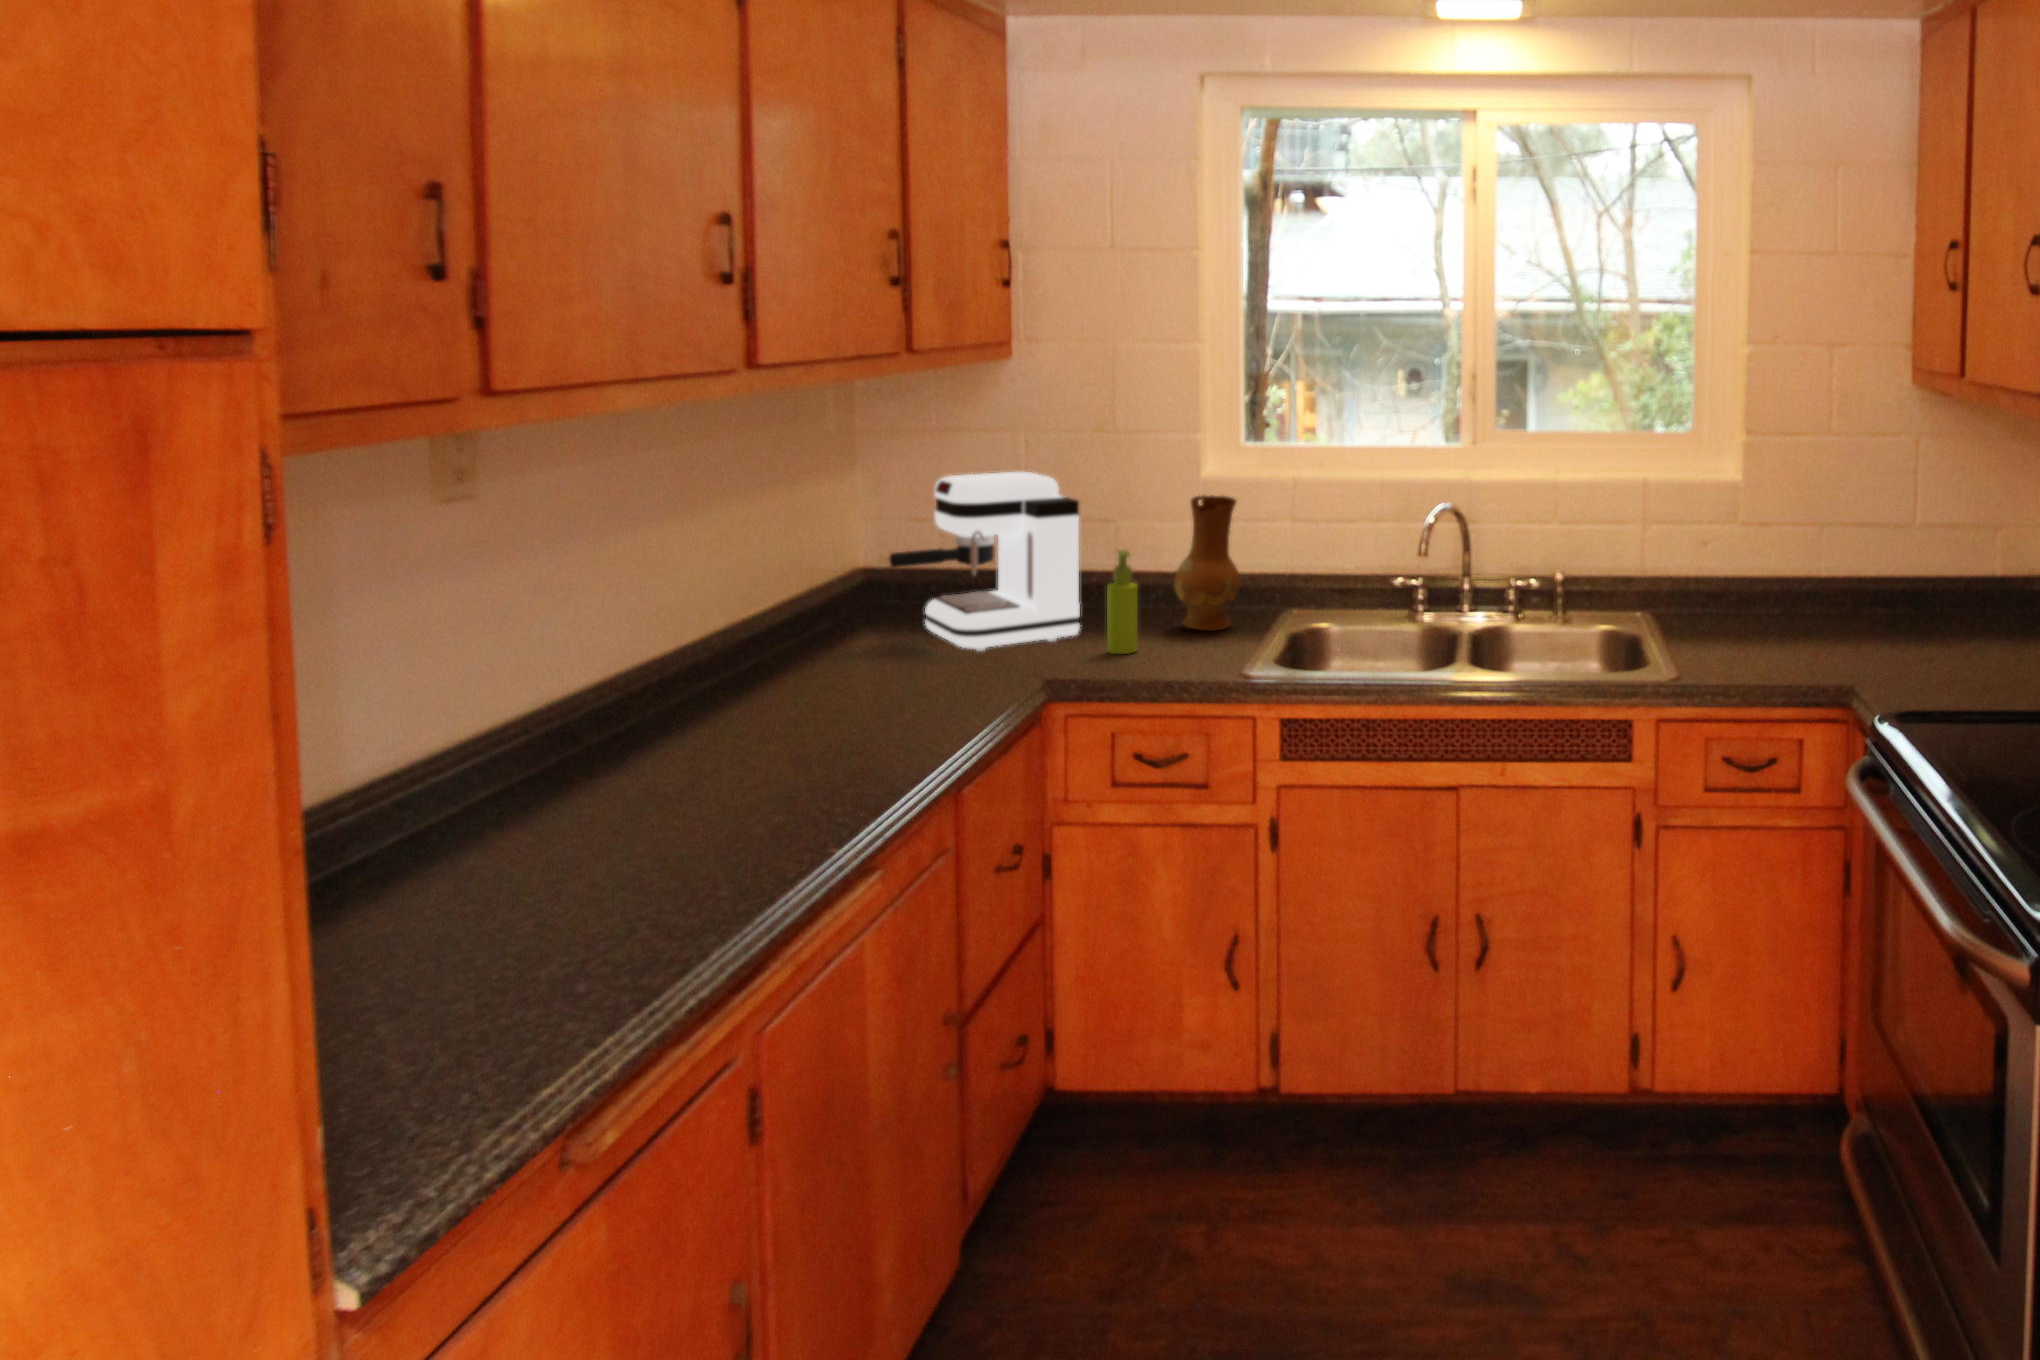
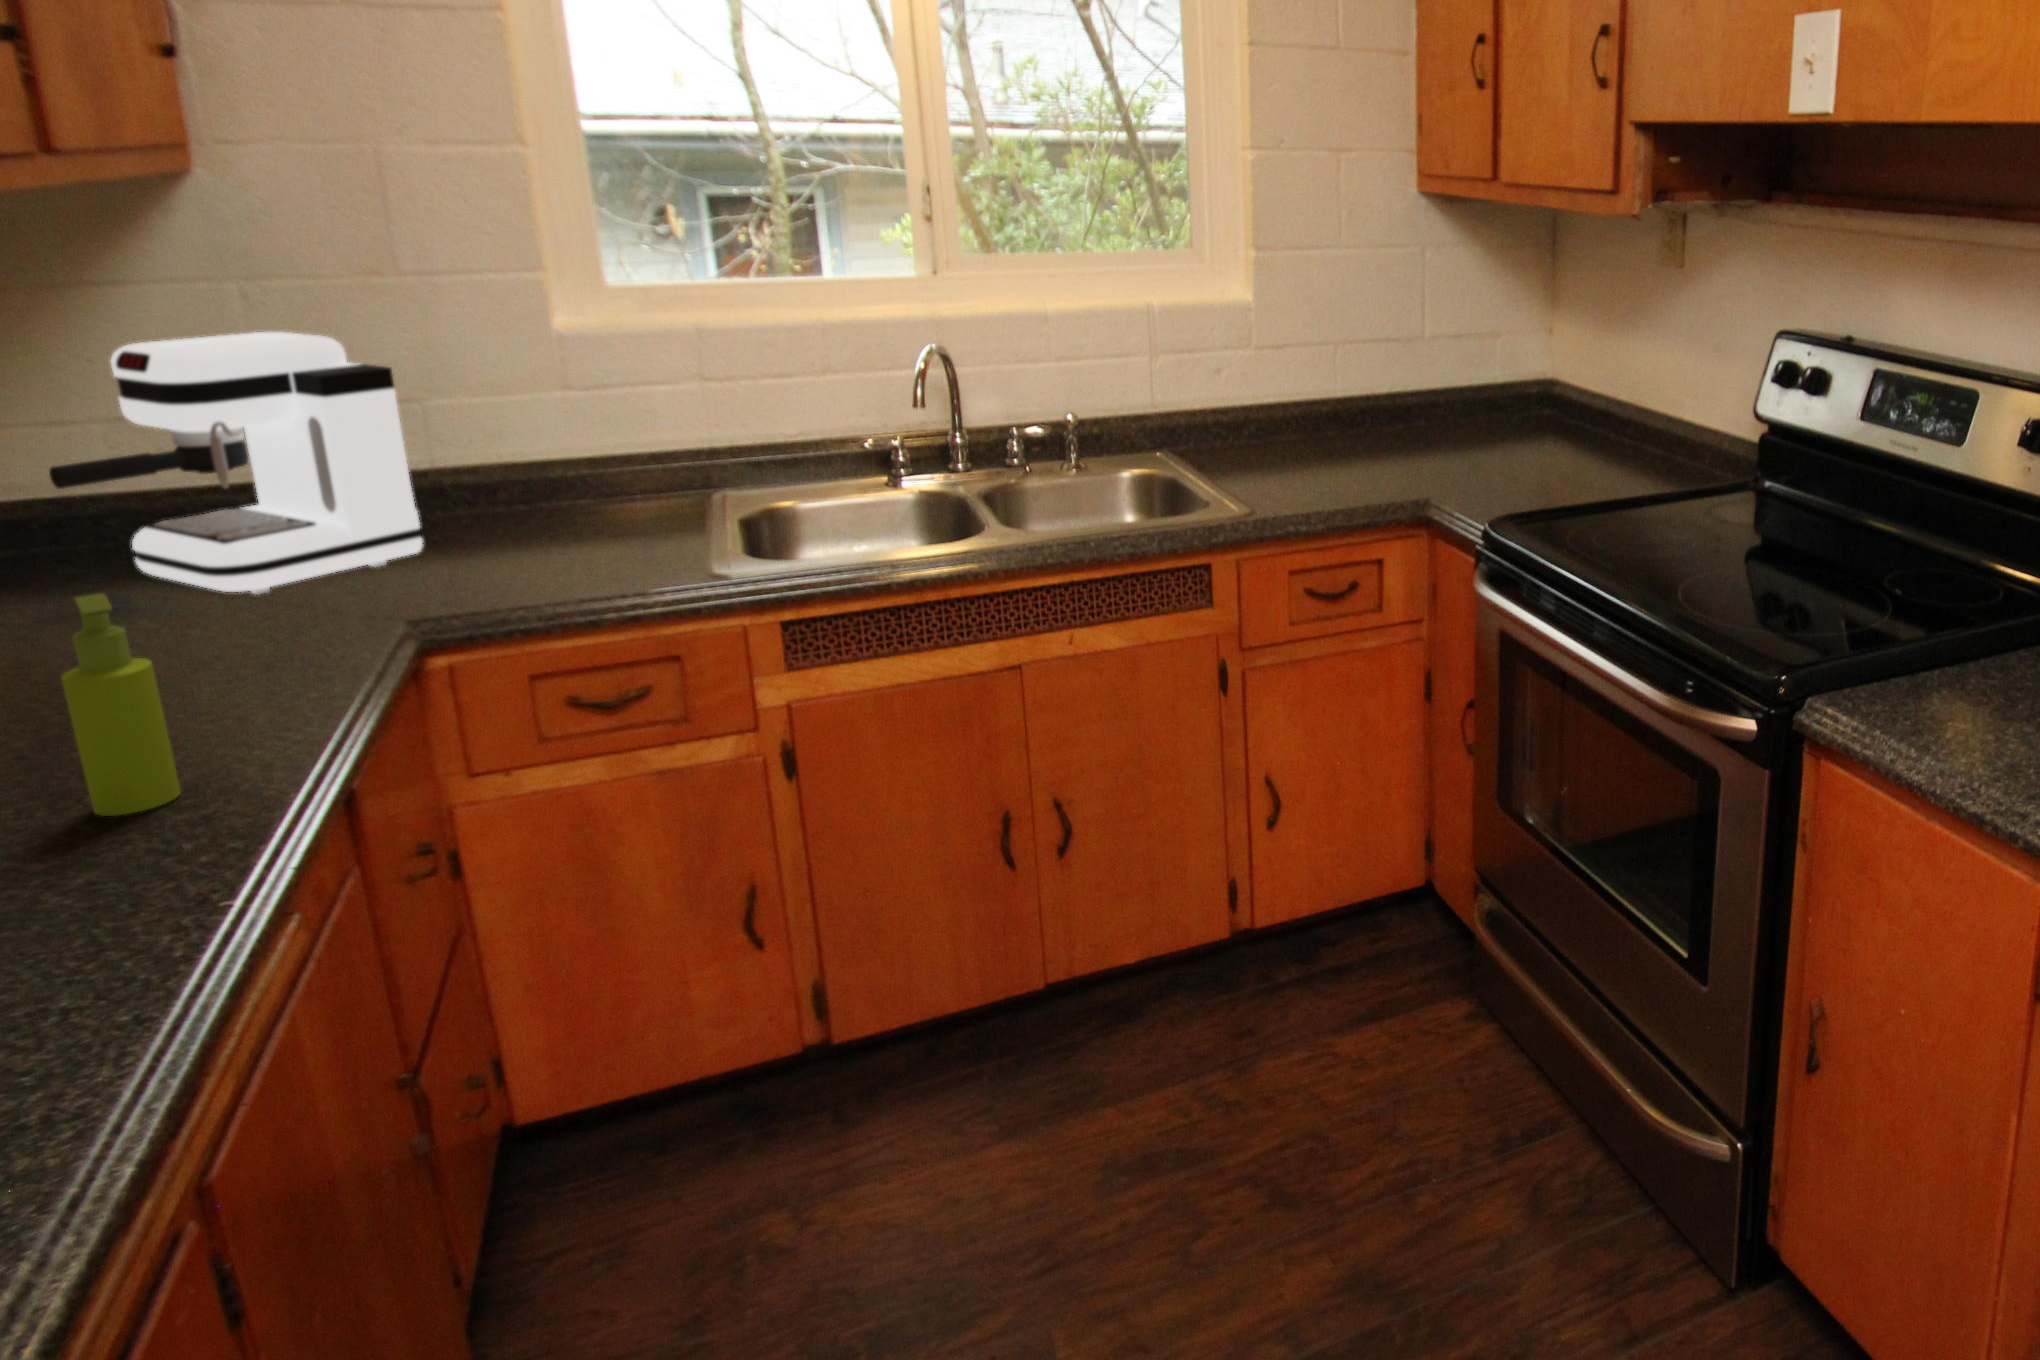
ceramic jug: present [1174,495,1240,631] -> none [559,349,658,527]
soap dispenser: present [1107,550,1138,654] -> present [61,593,181,816]

